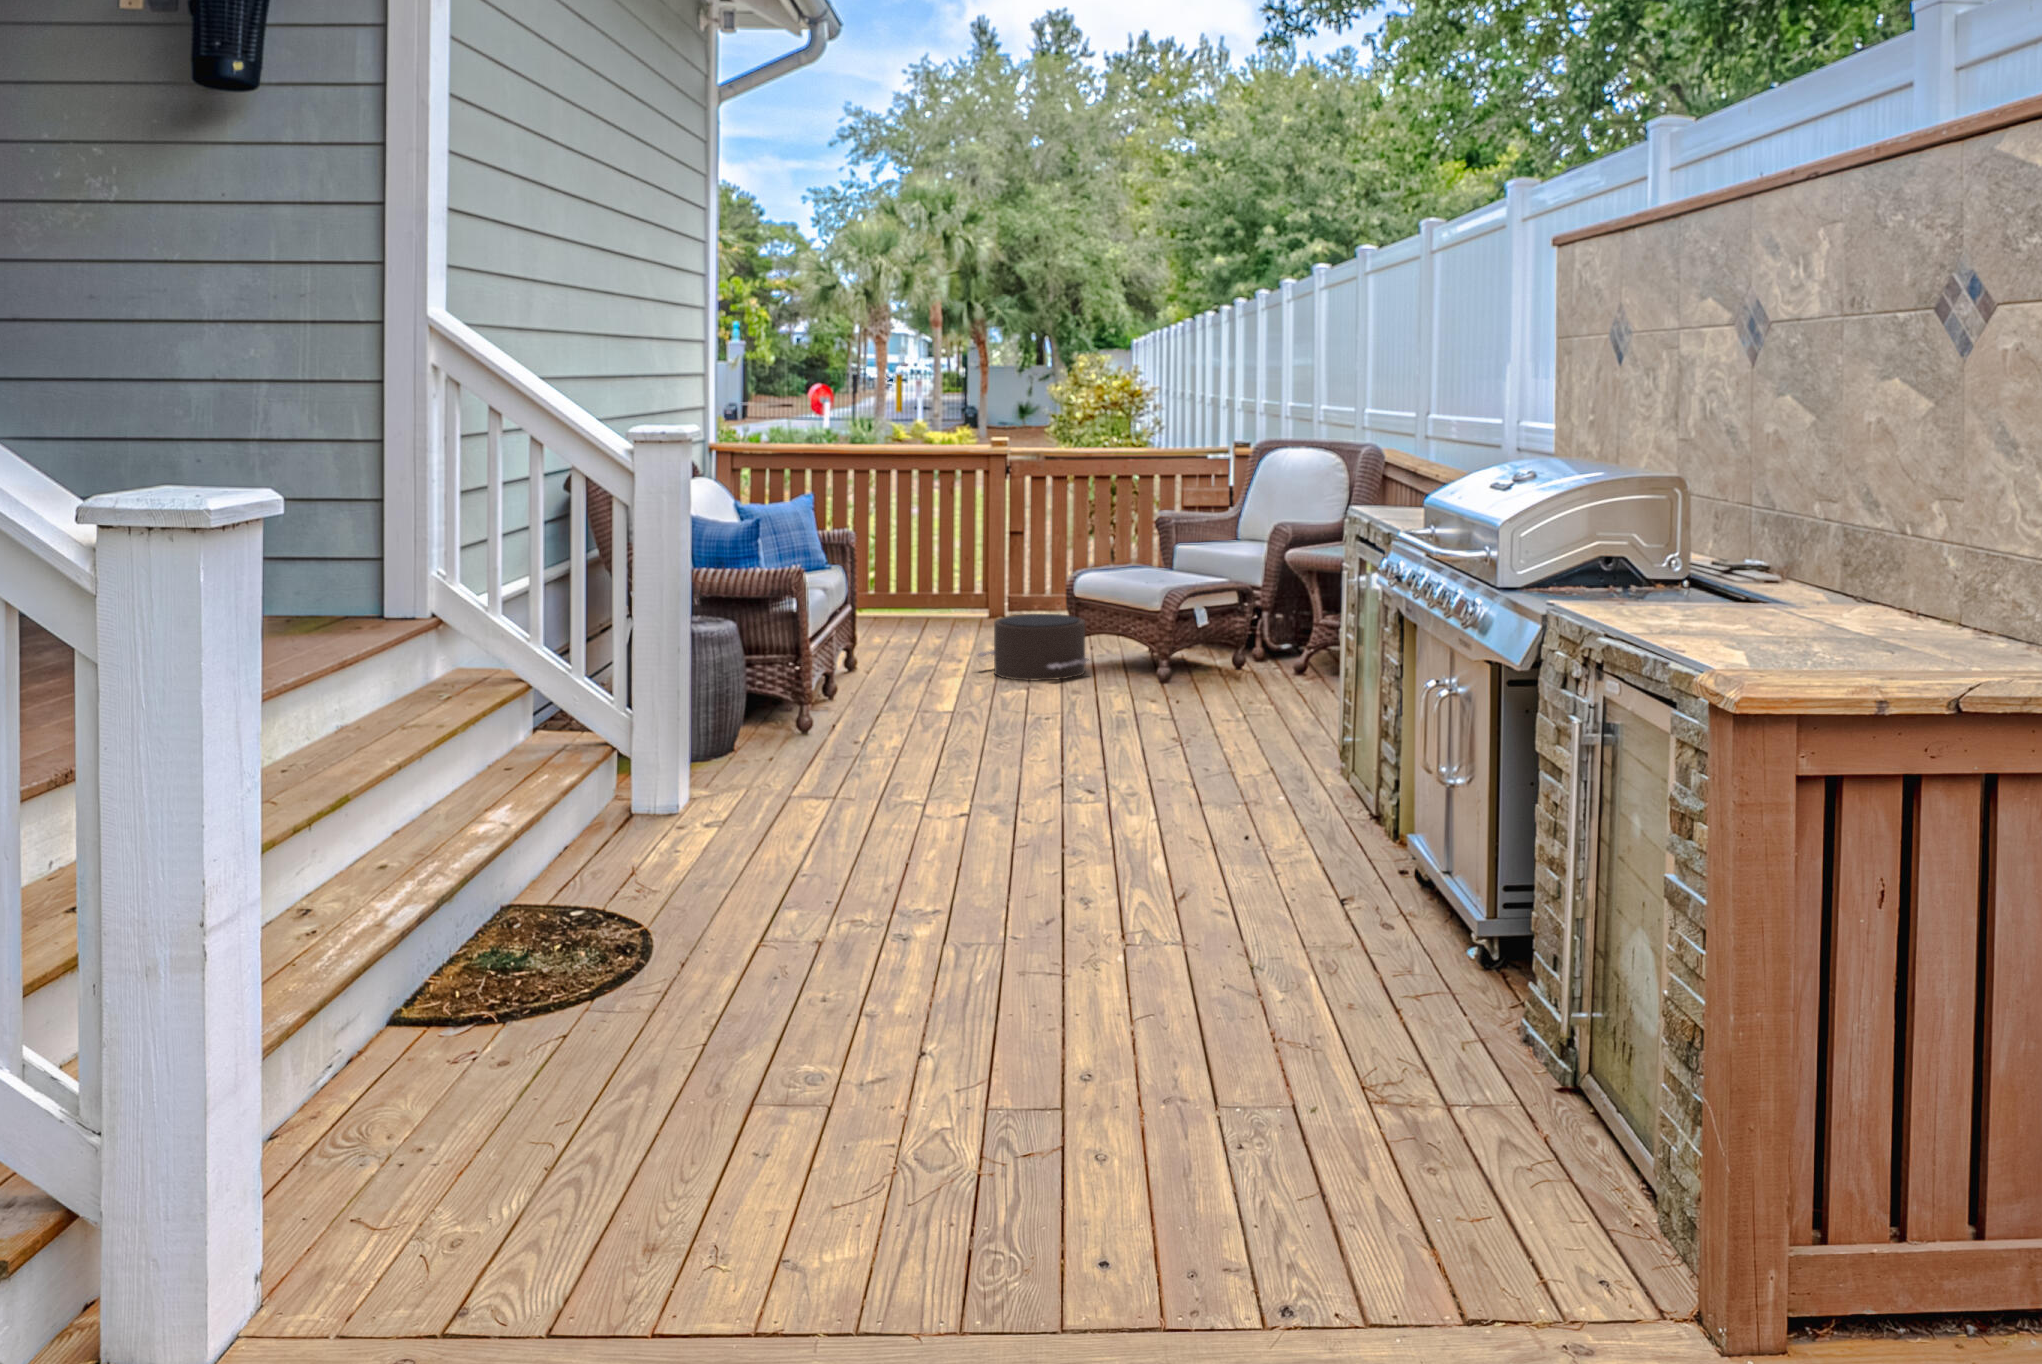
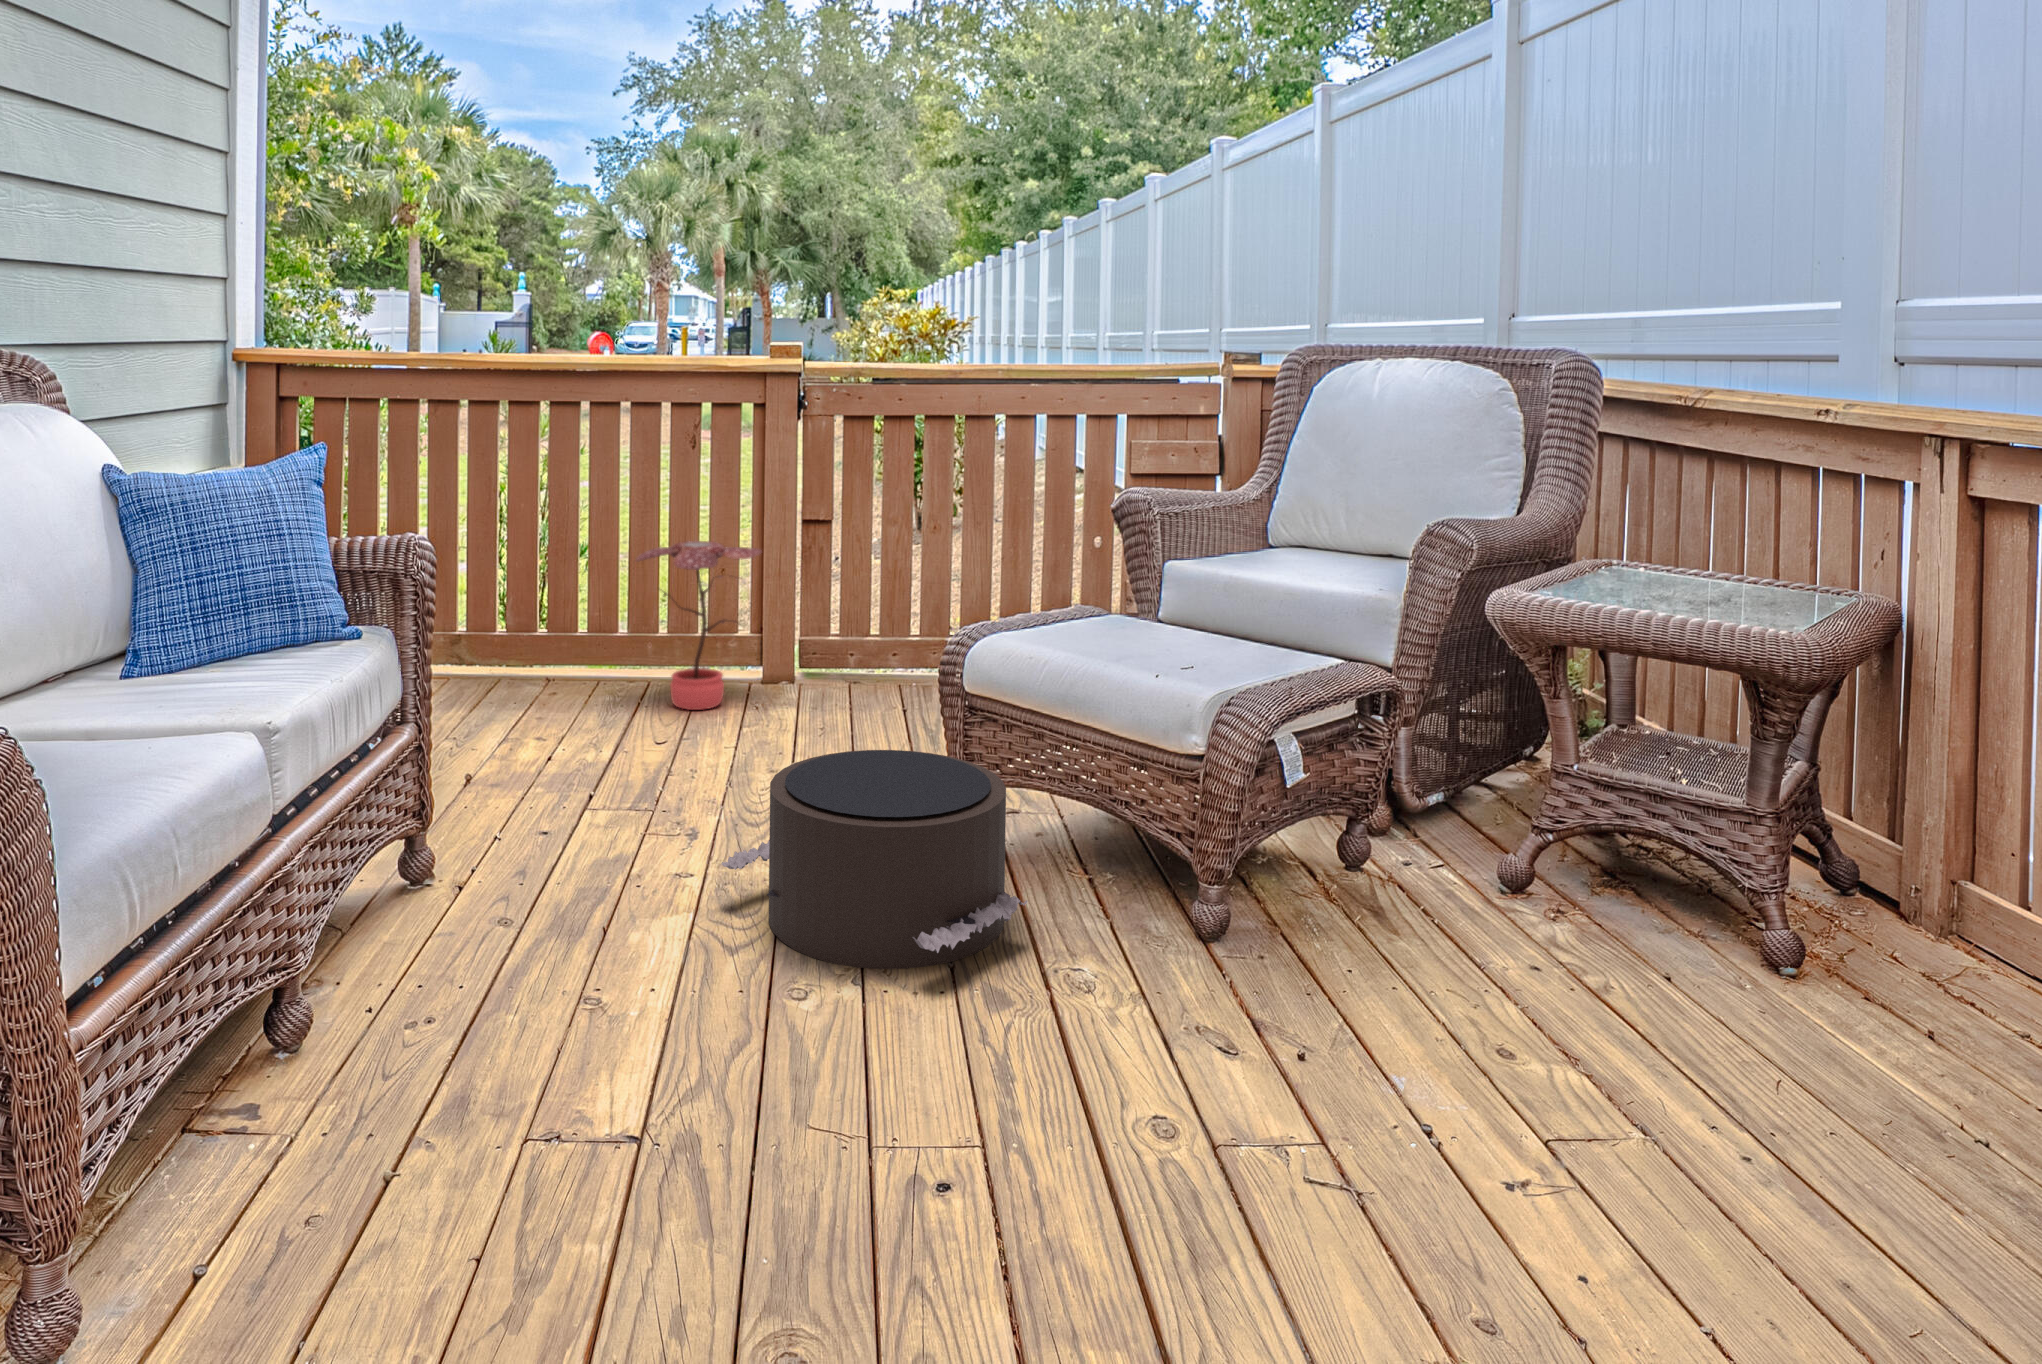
potted plant: none [923,544,989,630] -> present [636,541,762,710]

